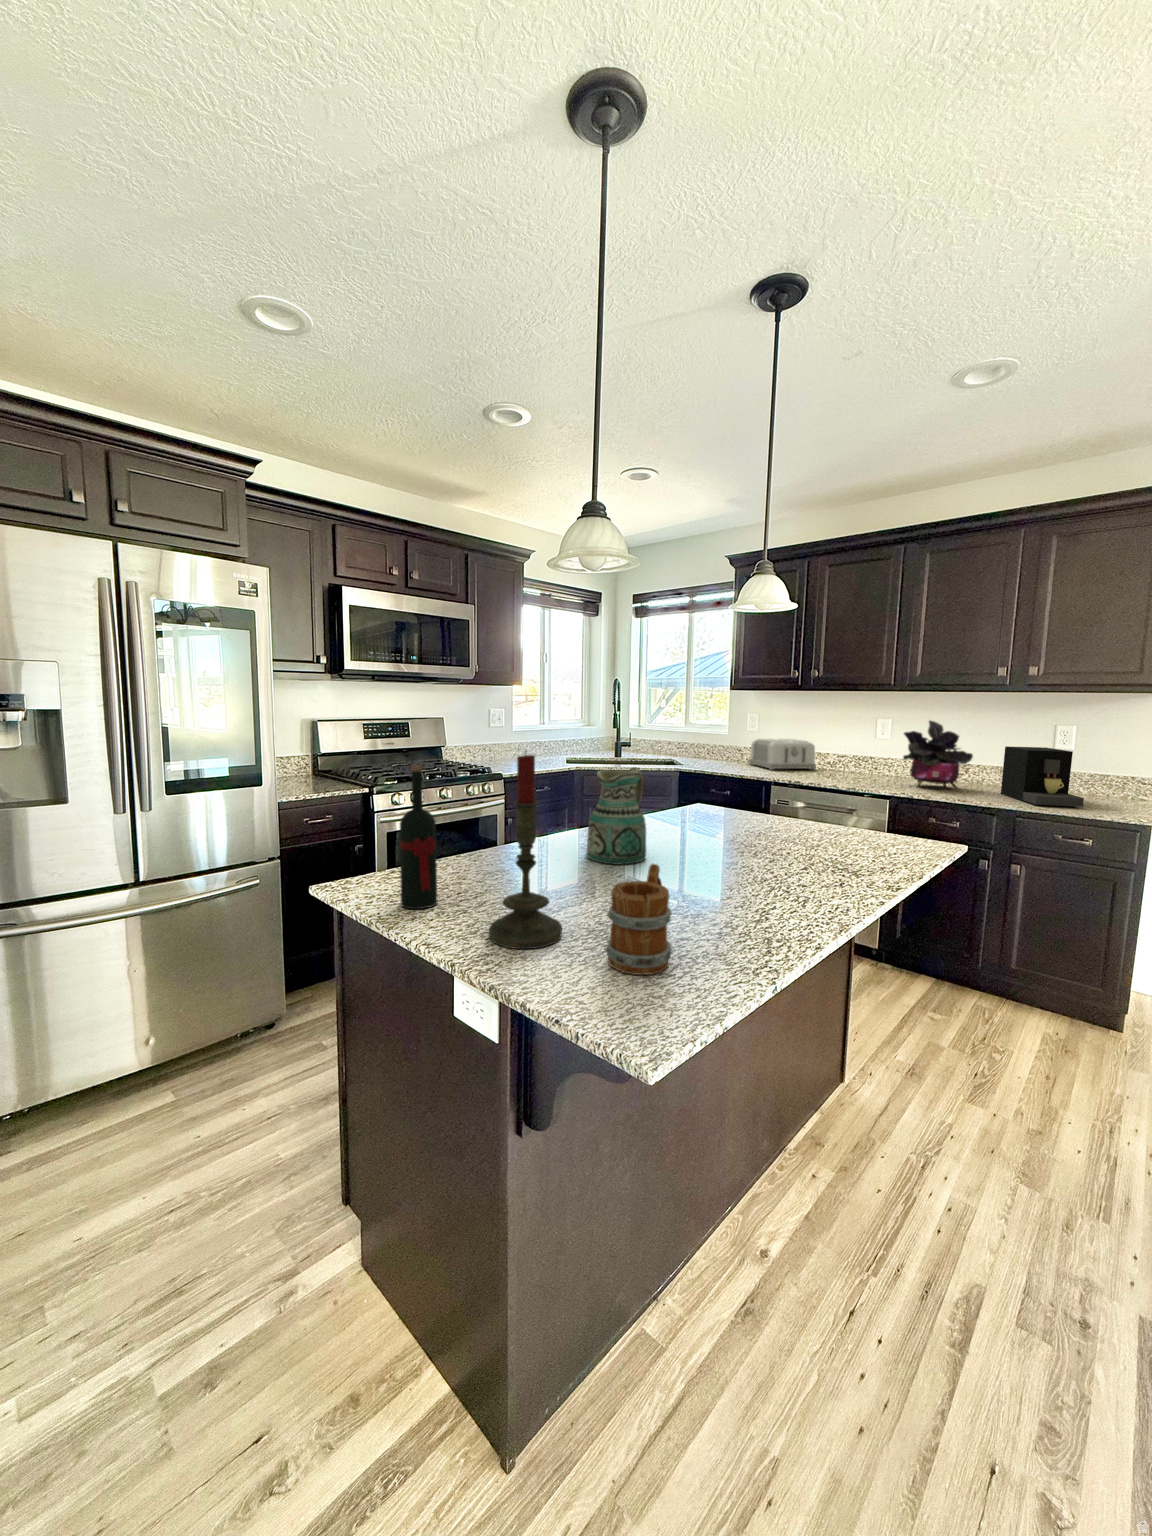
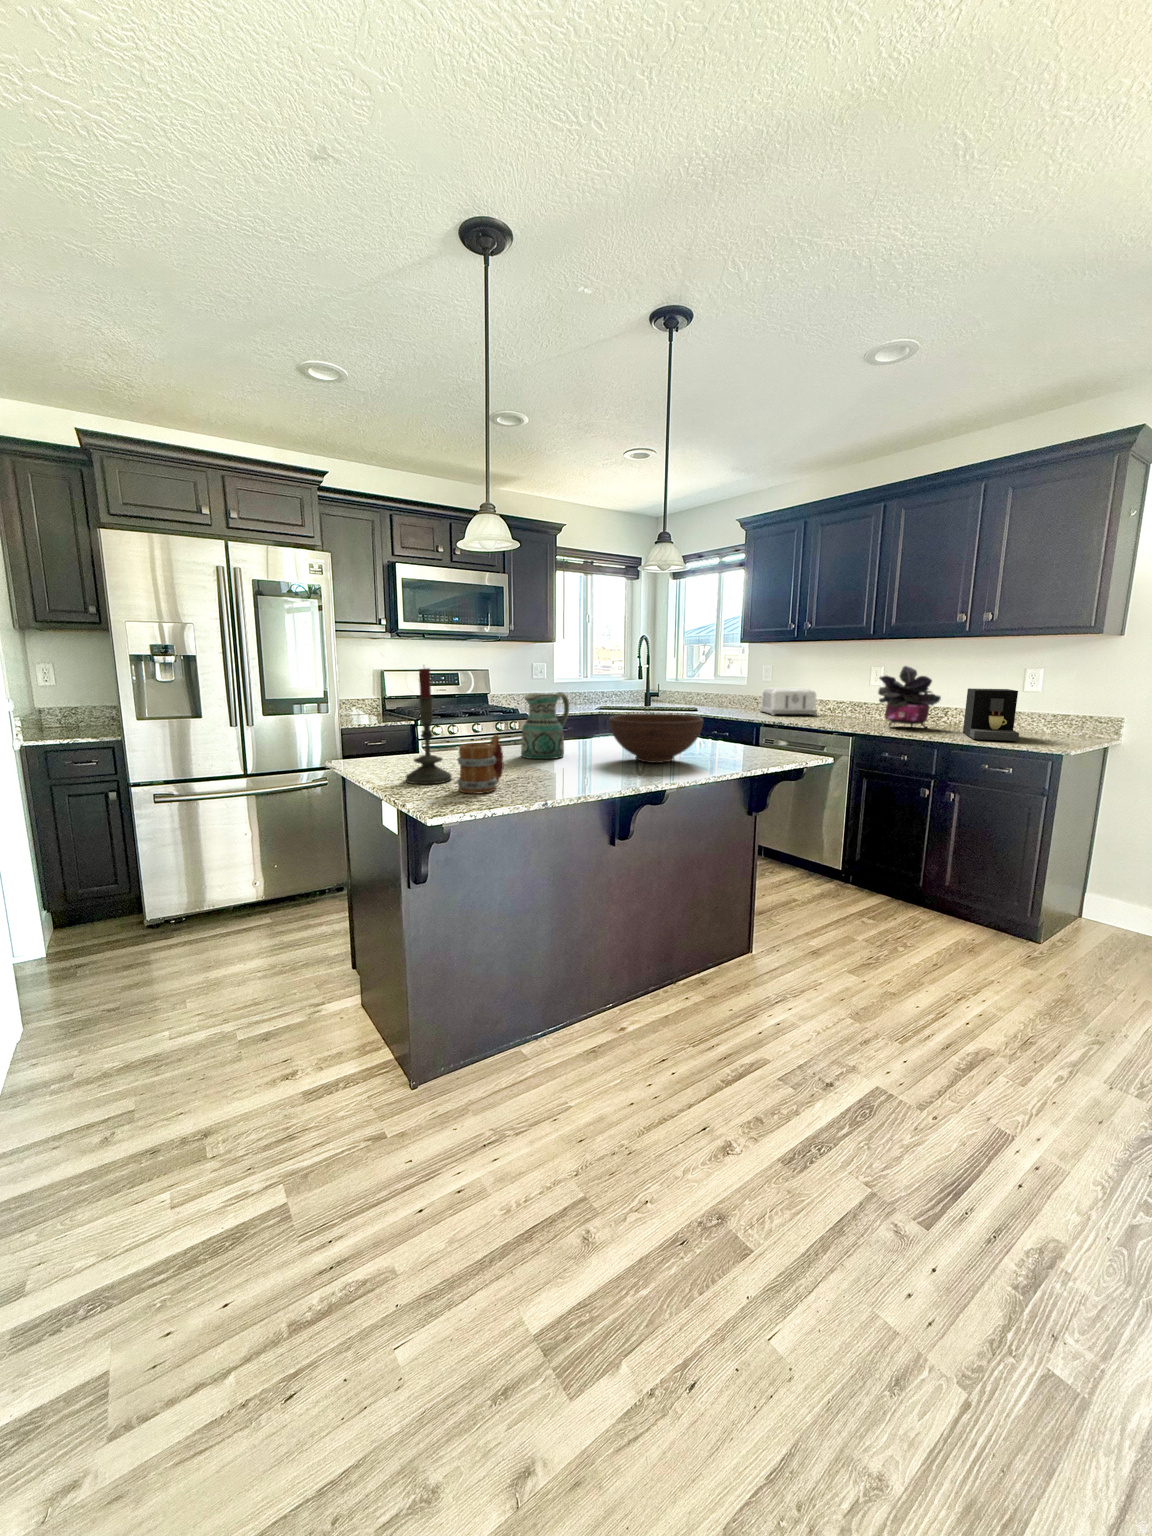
wine bottle: present [400,765,437,909] -> none [369,680,395,771]
fruit bowl: none [712,794,844,866] -> present [609,714,703,763]

